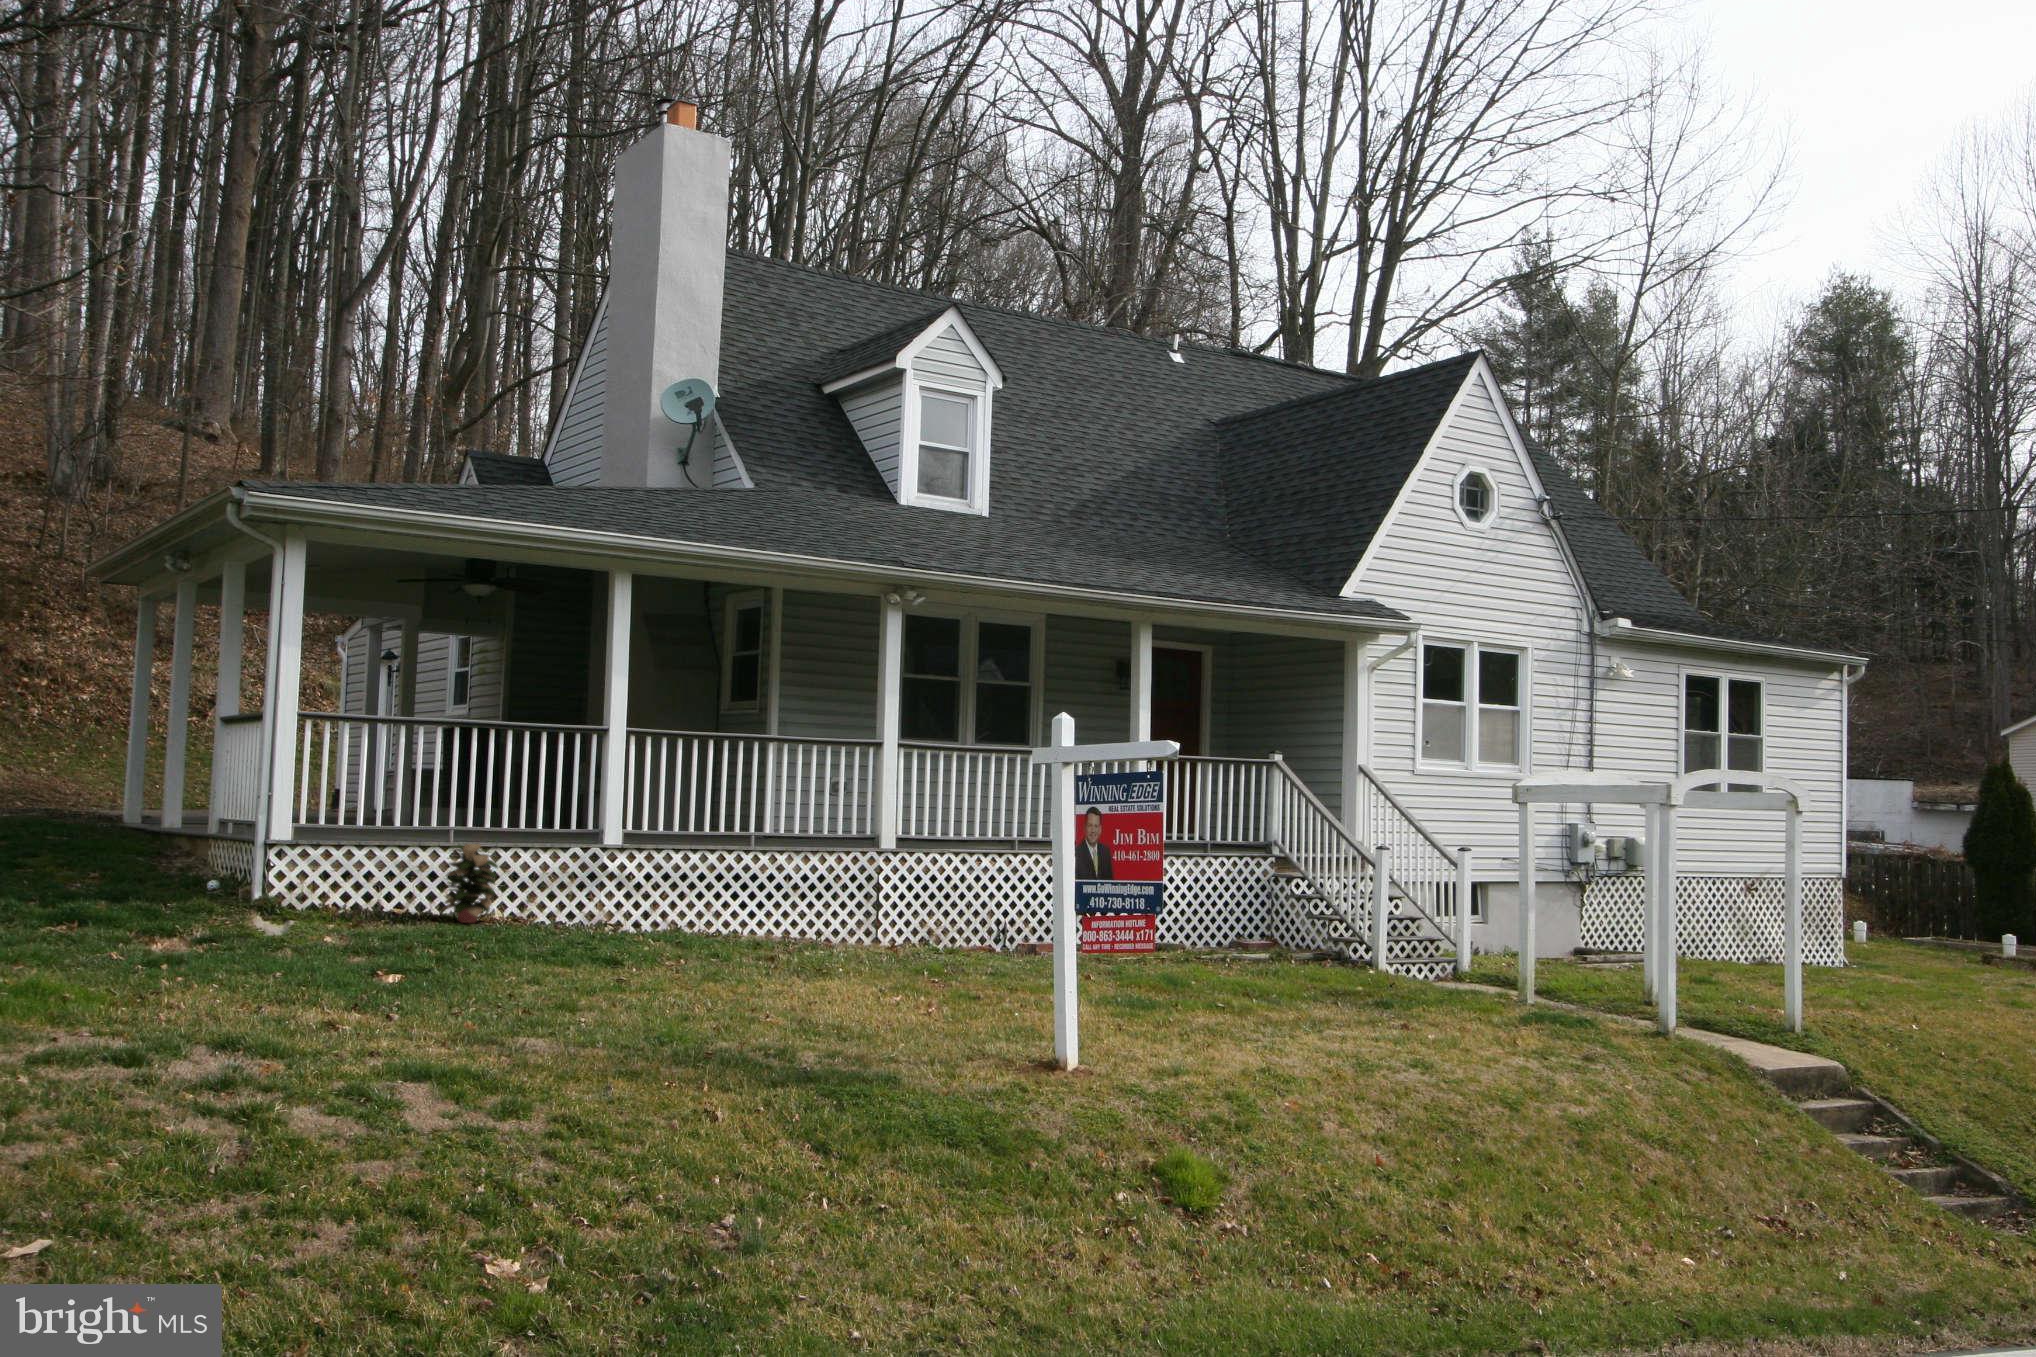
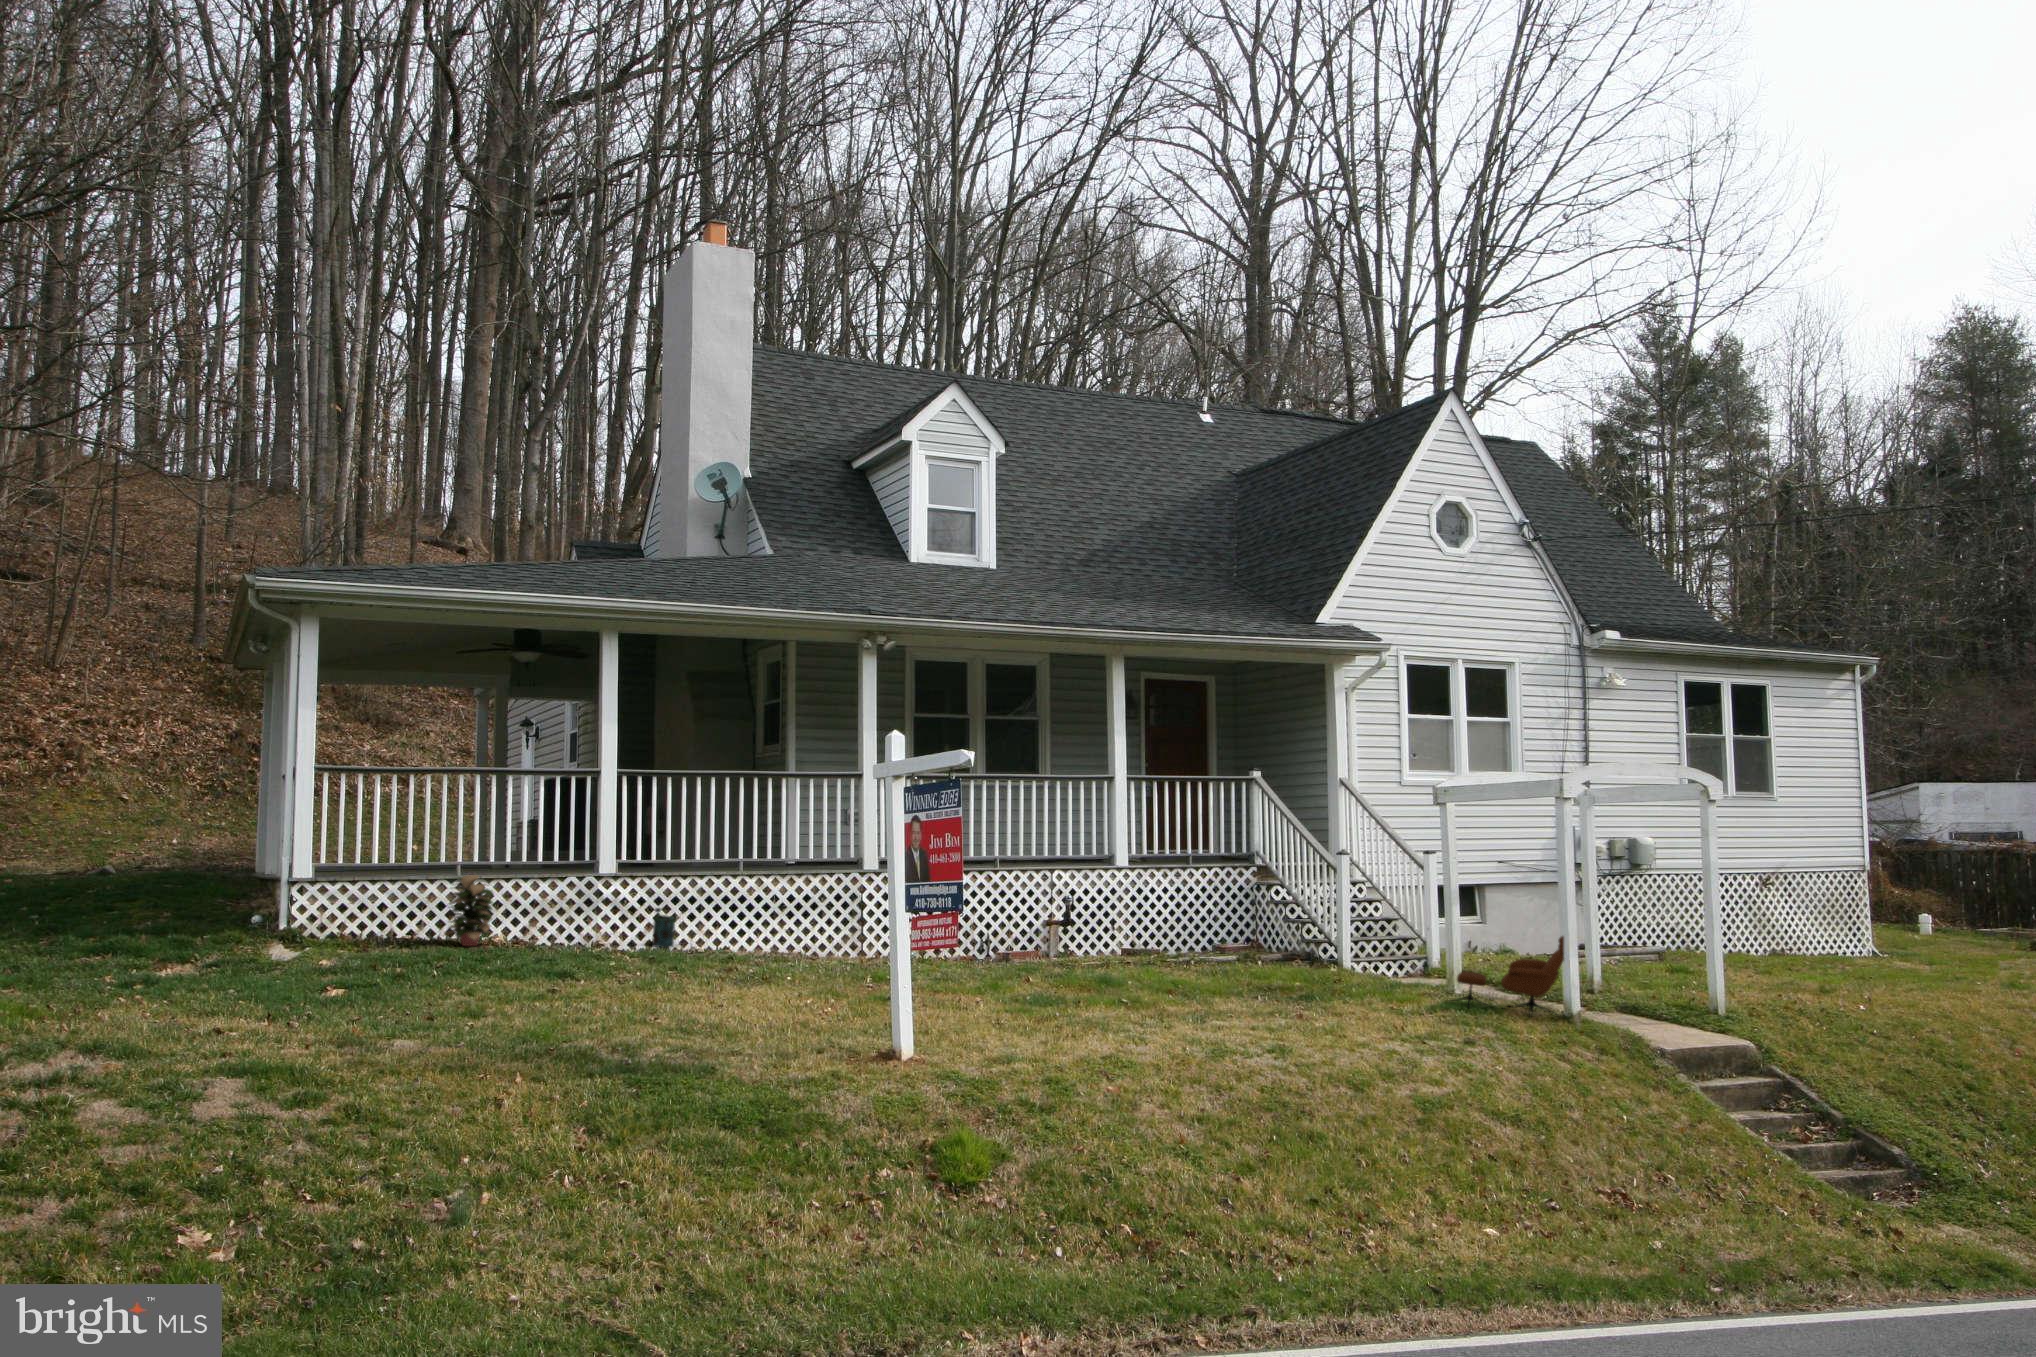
watering can: none [662,885,690,931] -> present [652,908,675,948]
lounge chair: none [1524,952,1657,1038] -> present [1455,936,1564,1016]

